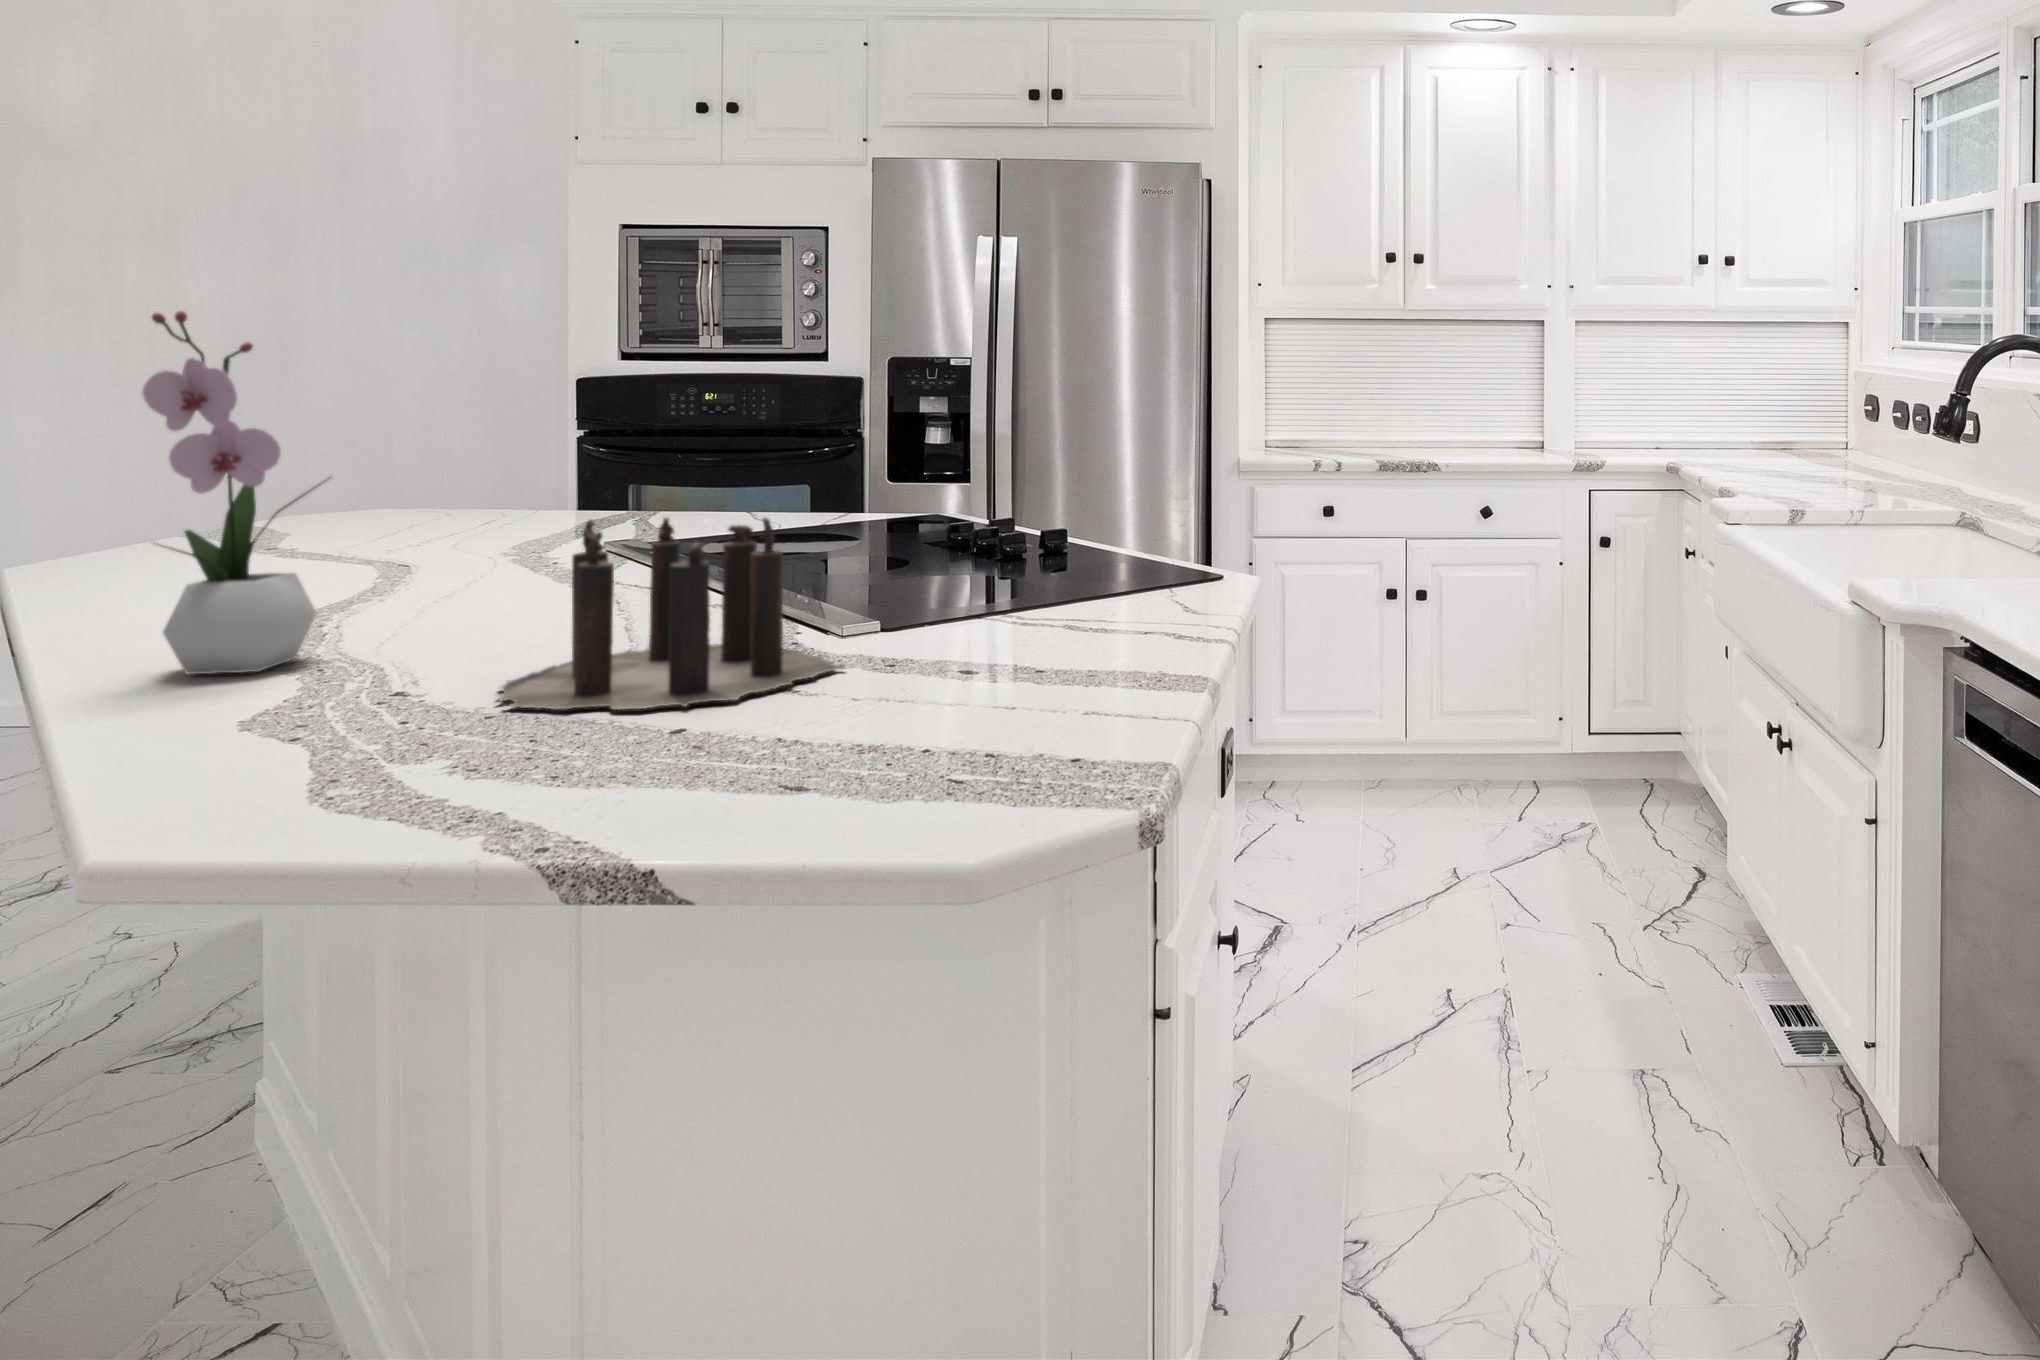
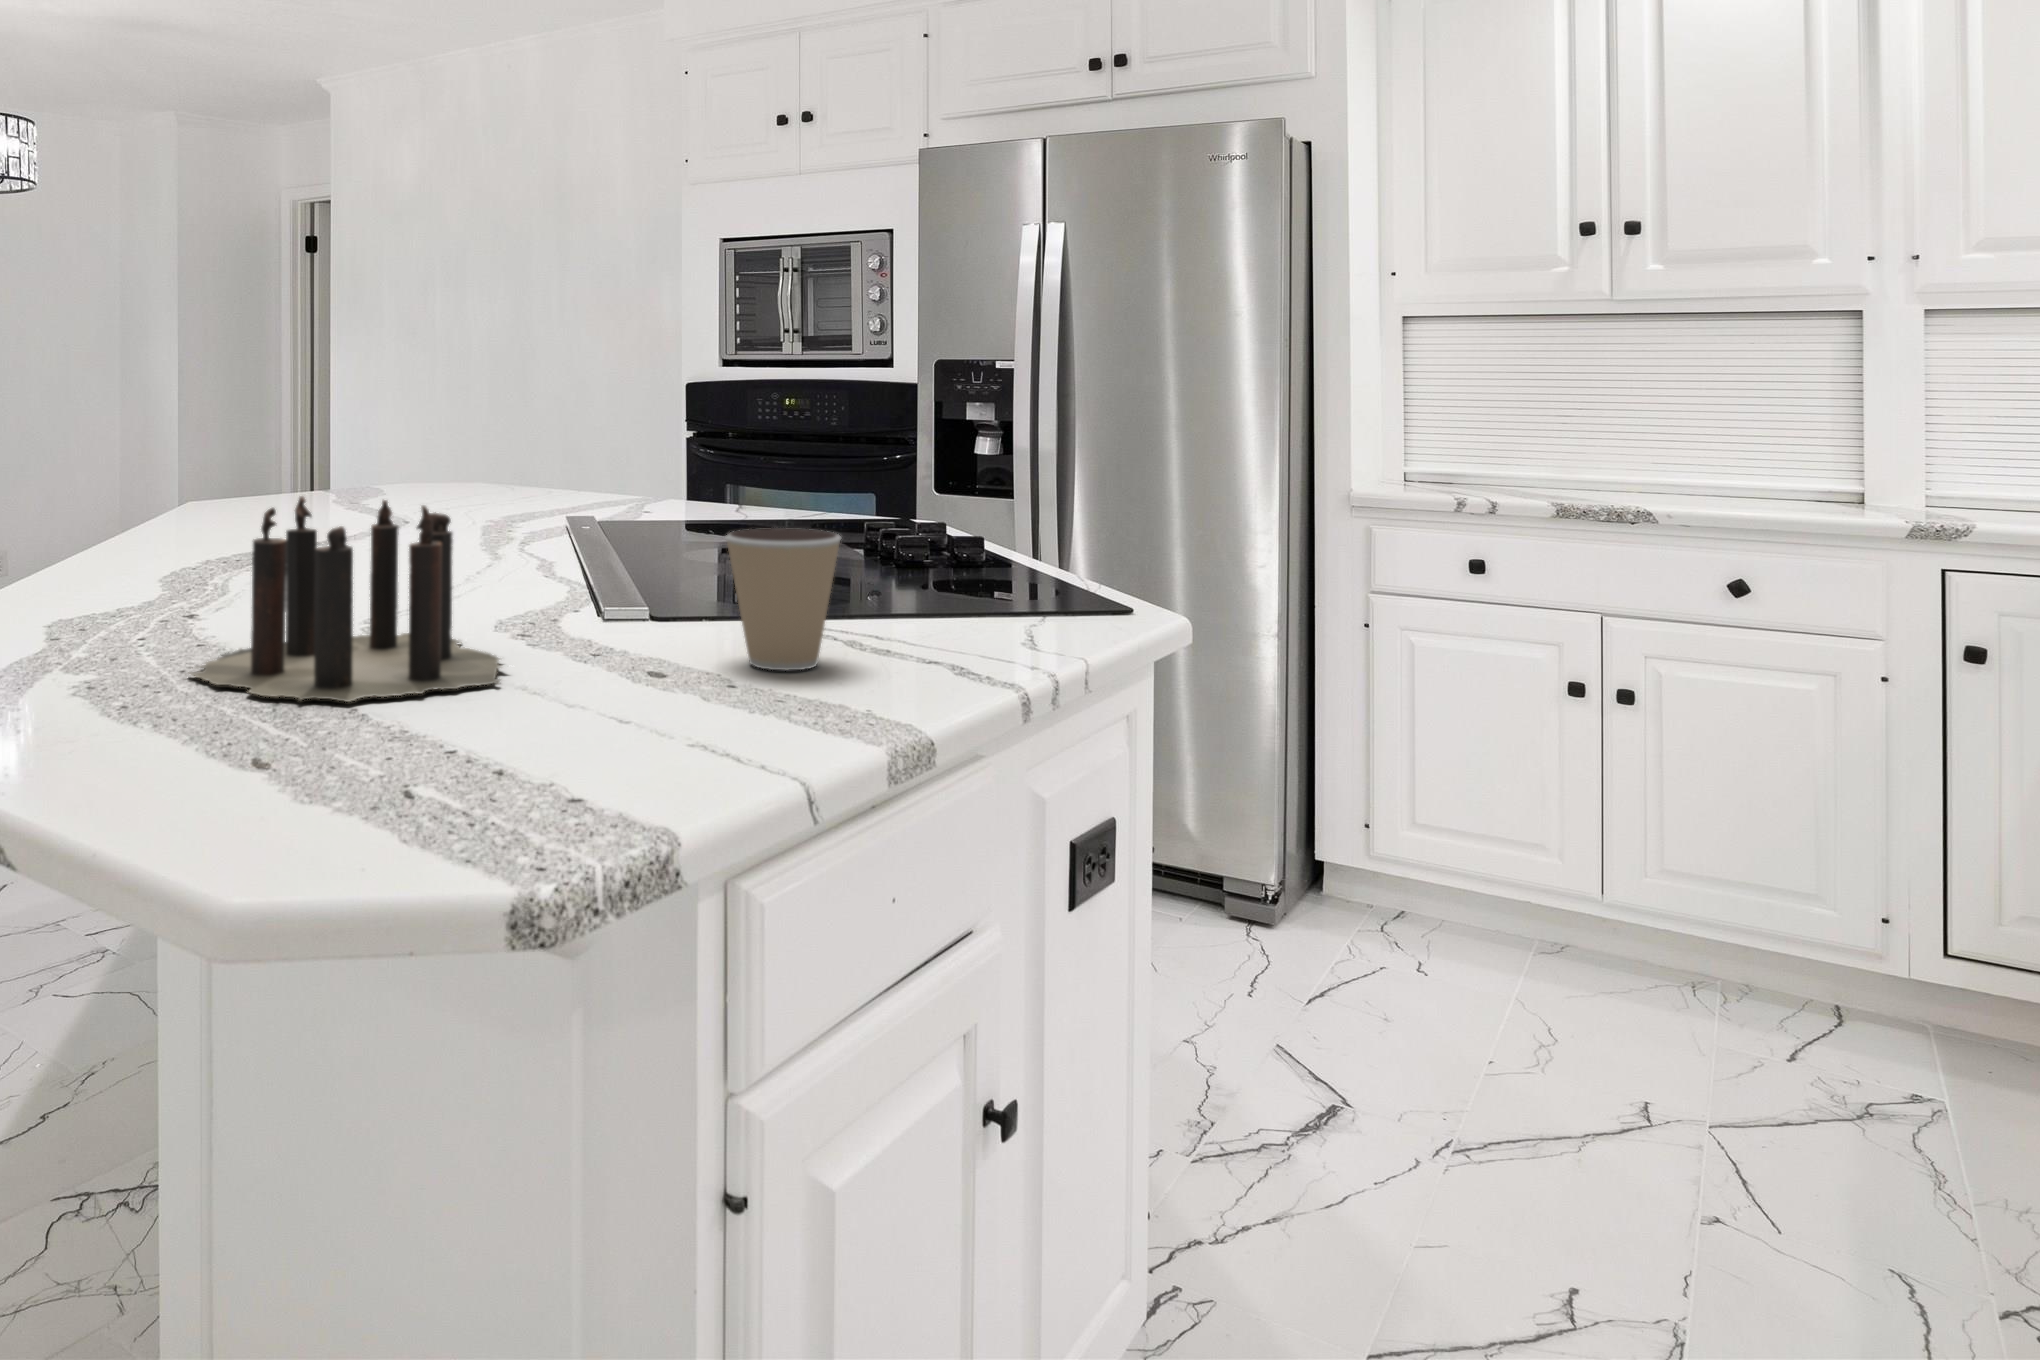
flower arrangement: present [143,311,329,674] -> none [50,297,201,613]
coffee cup: none [995,514,1094,629] -> present [725,528,841,671]

